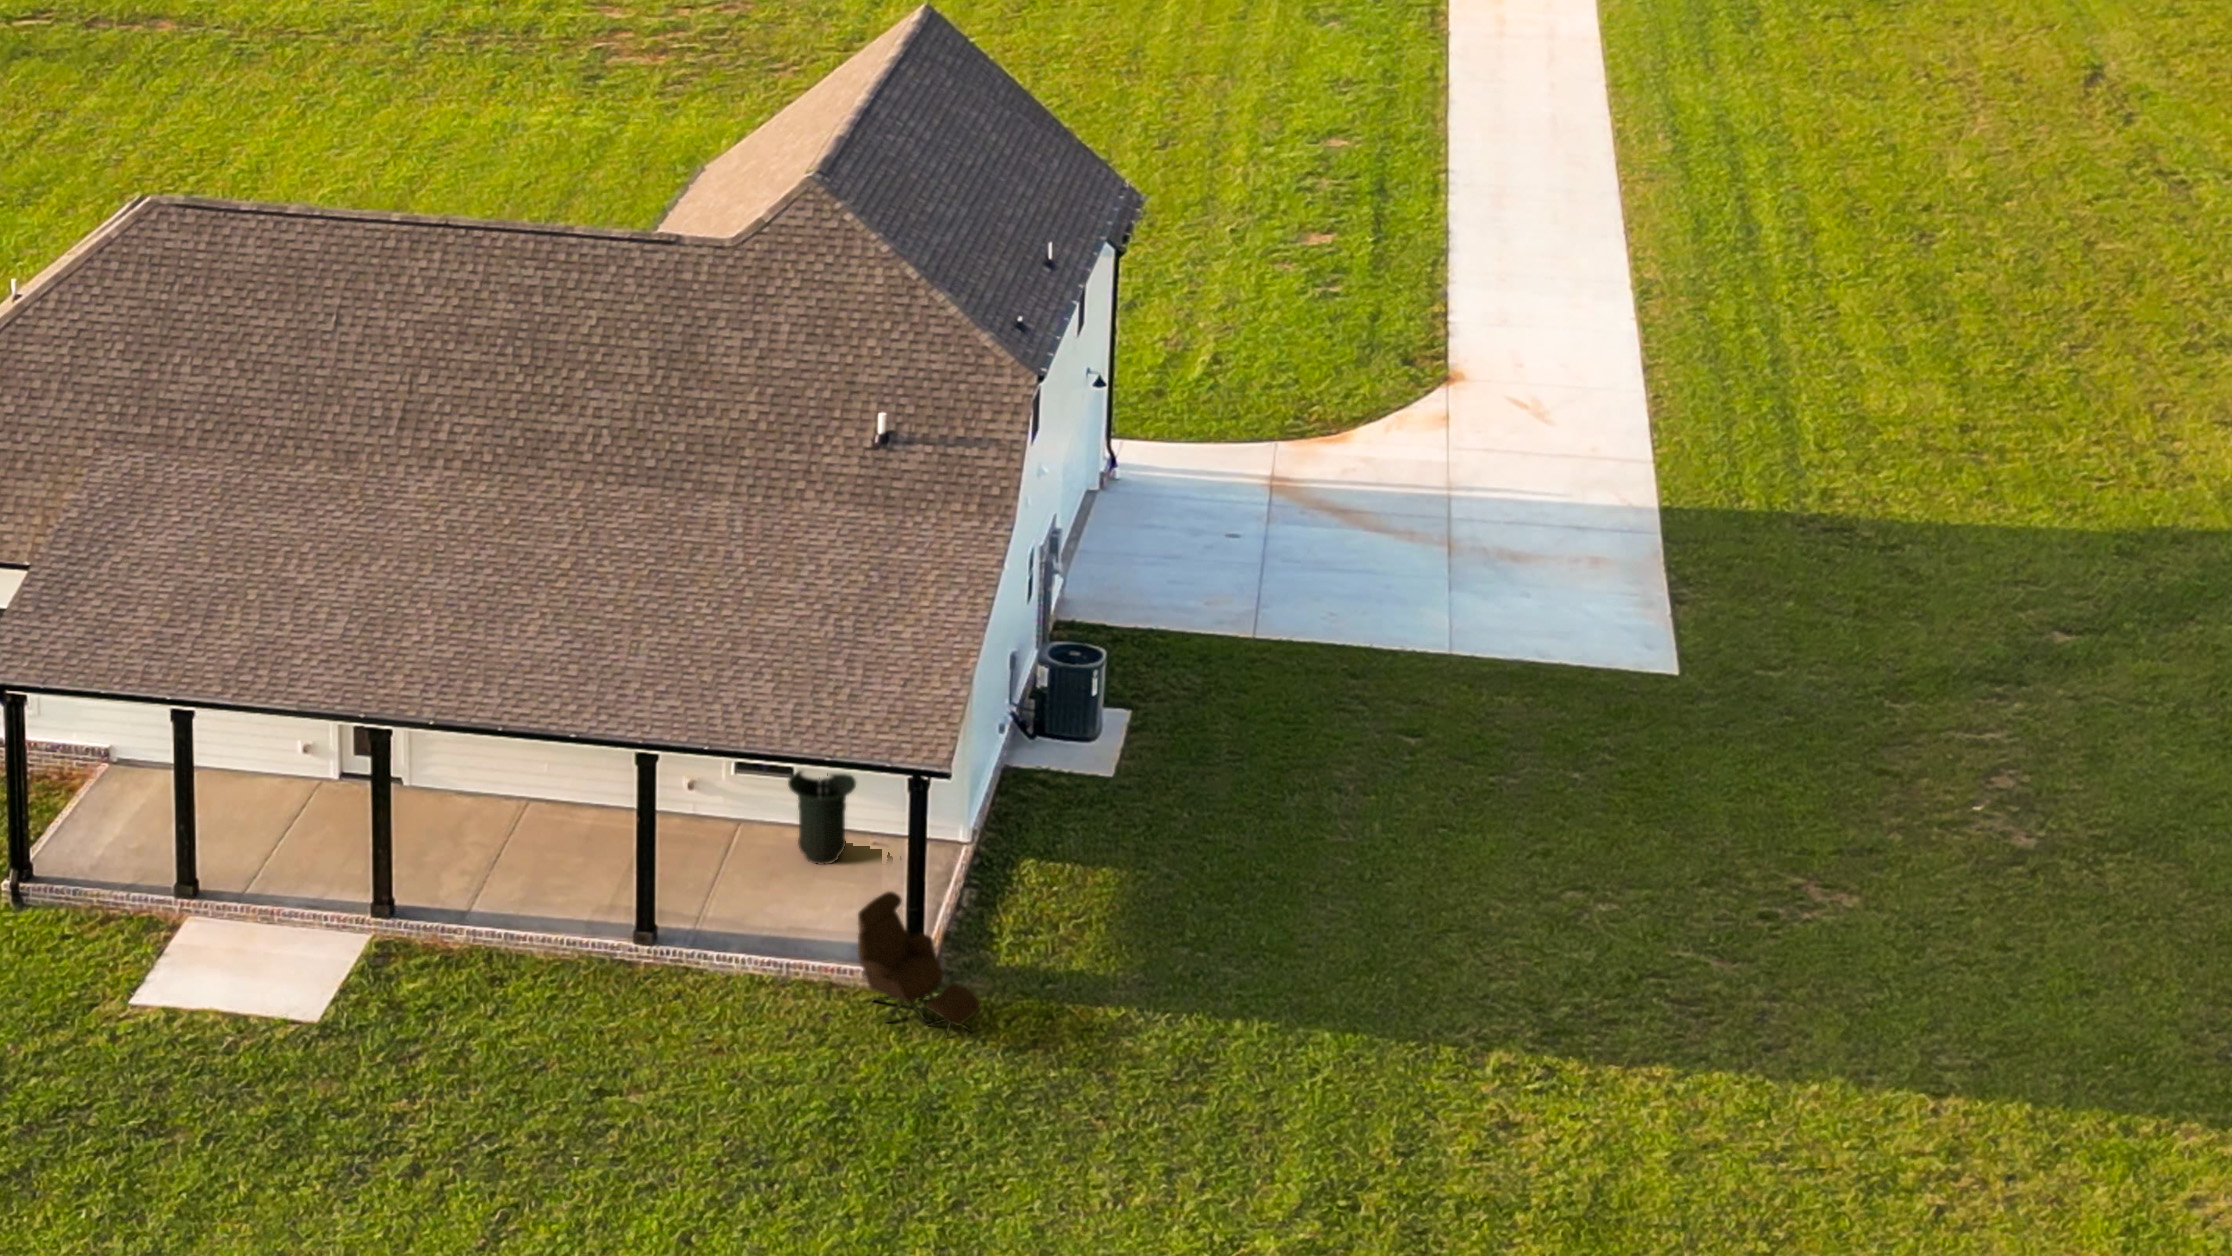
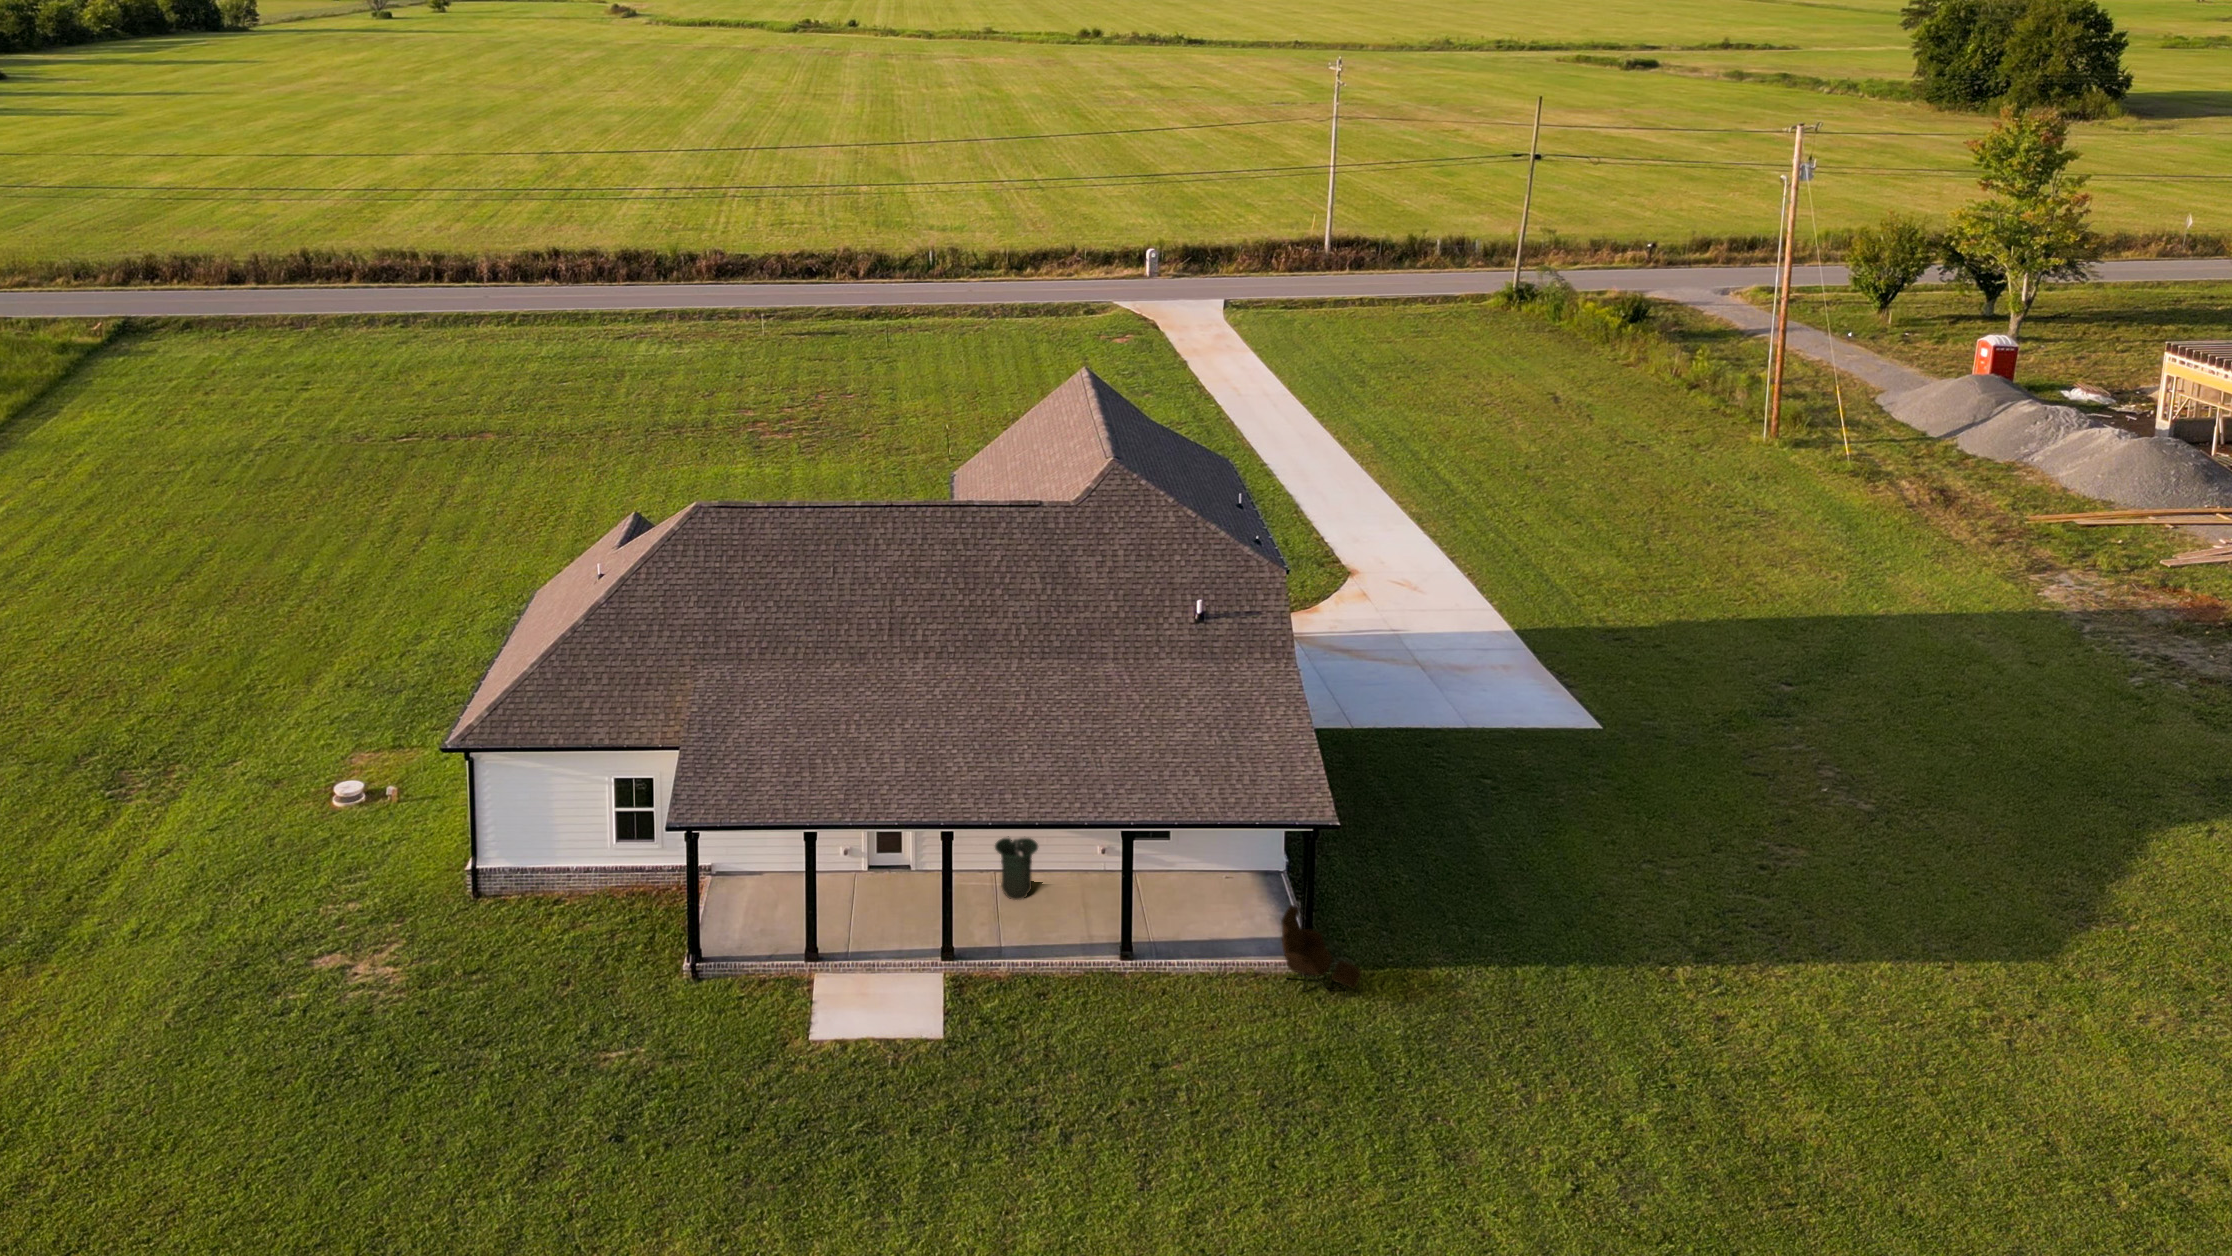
trash can: present [788,771,856,865] -> present [995,836,1038,900]

